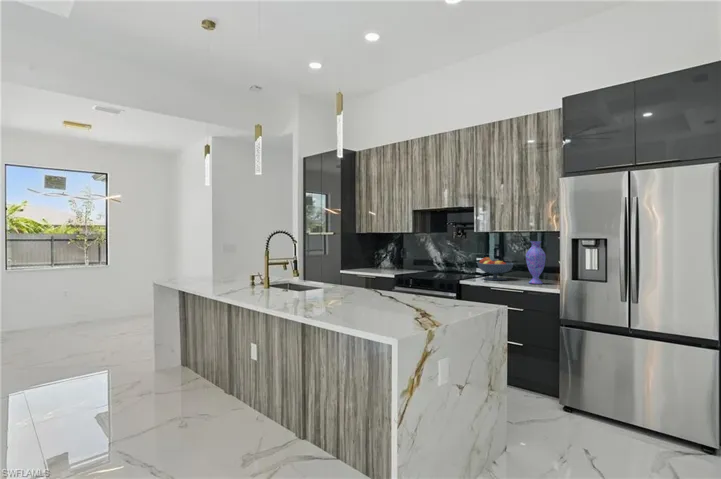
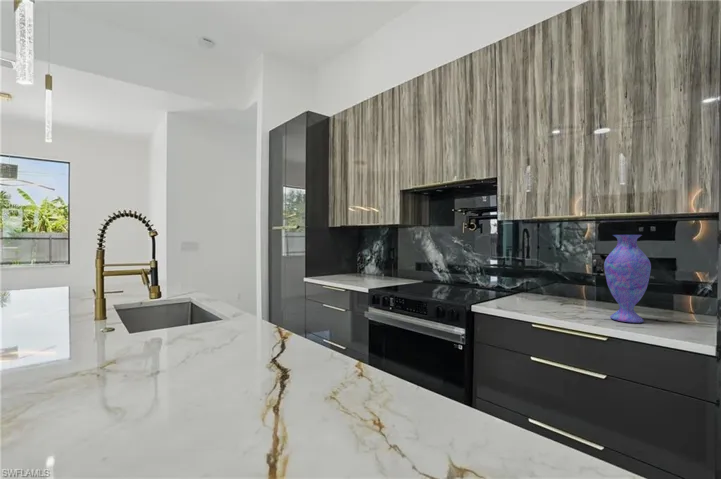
fruit bowl: present [477,257,513,280] -> none [501,264,571,307]

